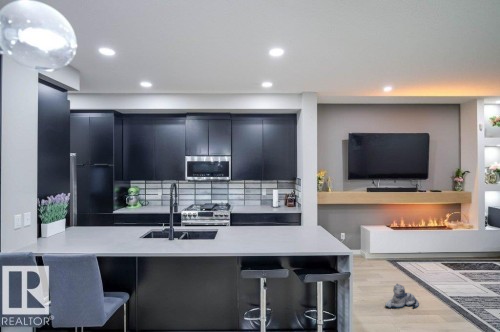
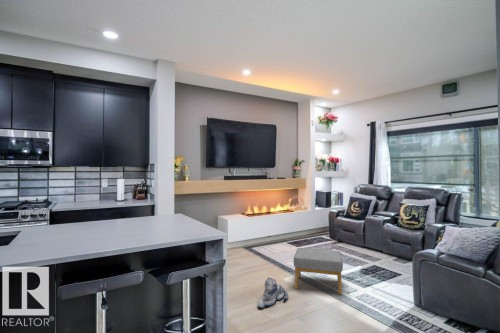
footstool: none [428,265,488,315] -> present [294,248,343,295]

